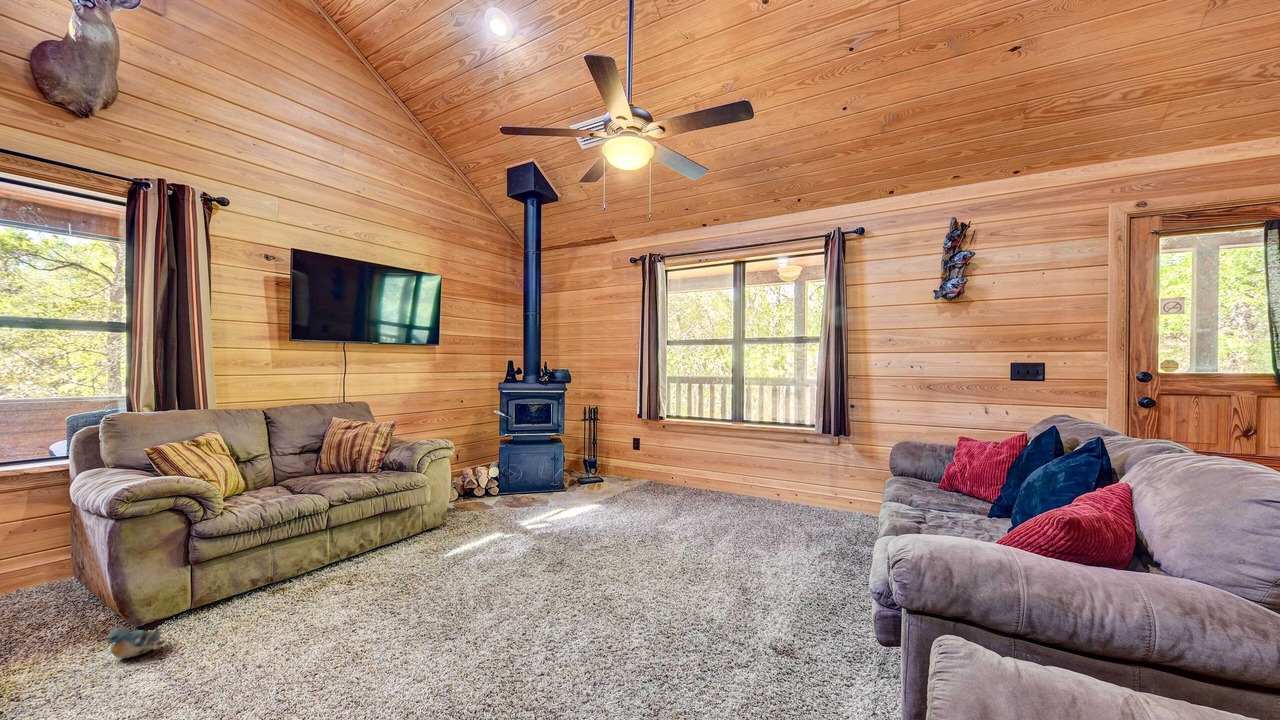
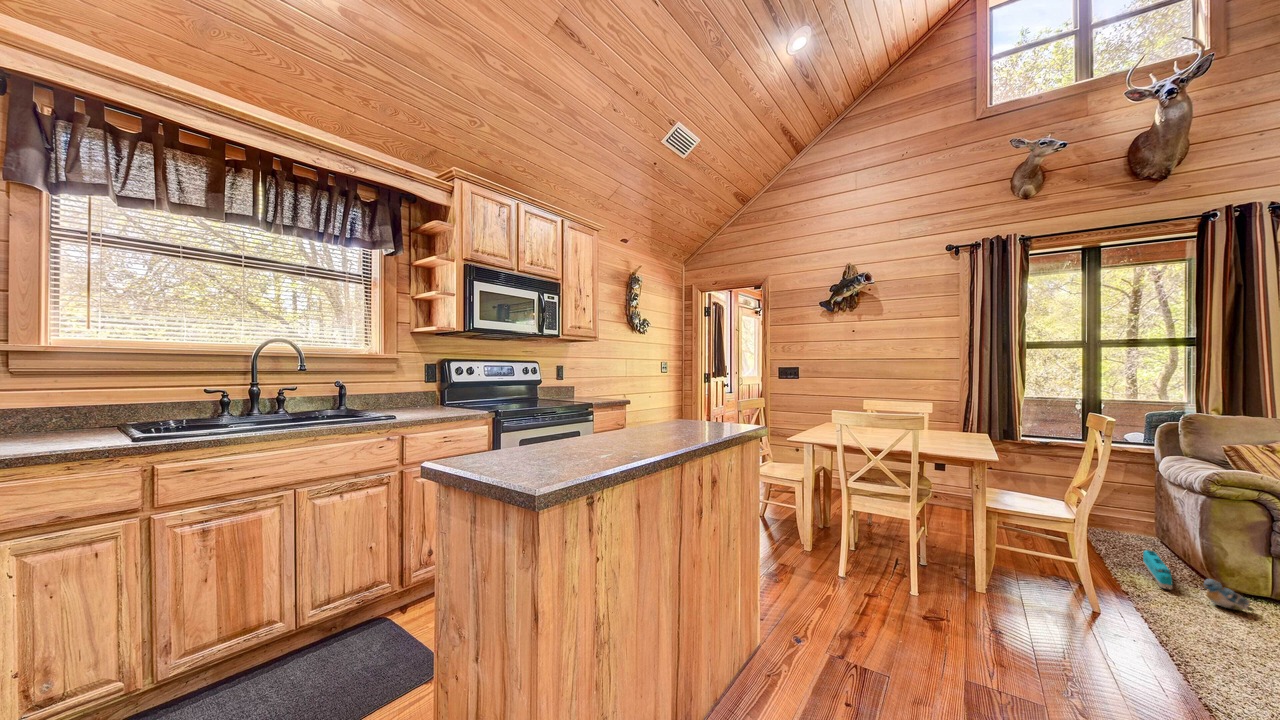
toy train: none [34,616,67,672] -> present [1143,550,1172,589]

